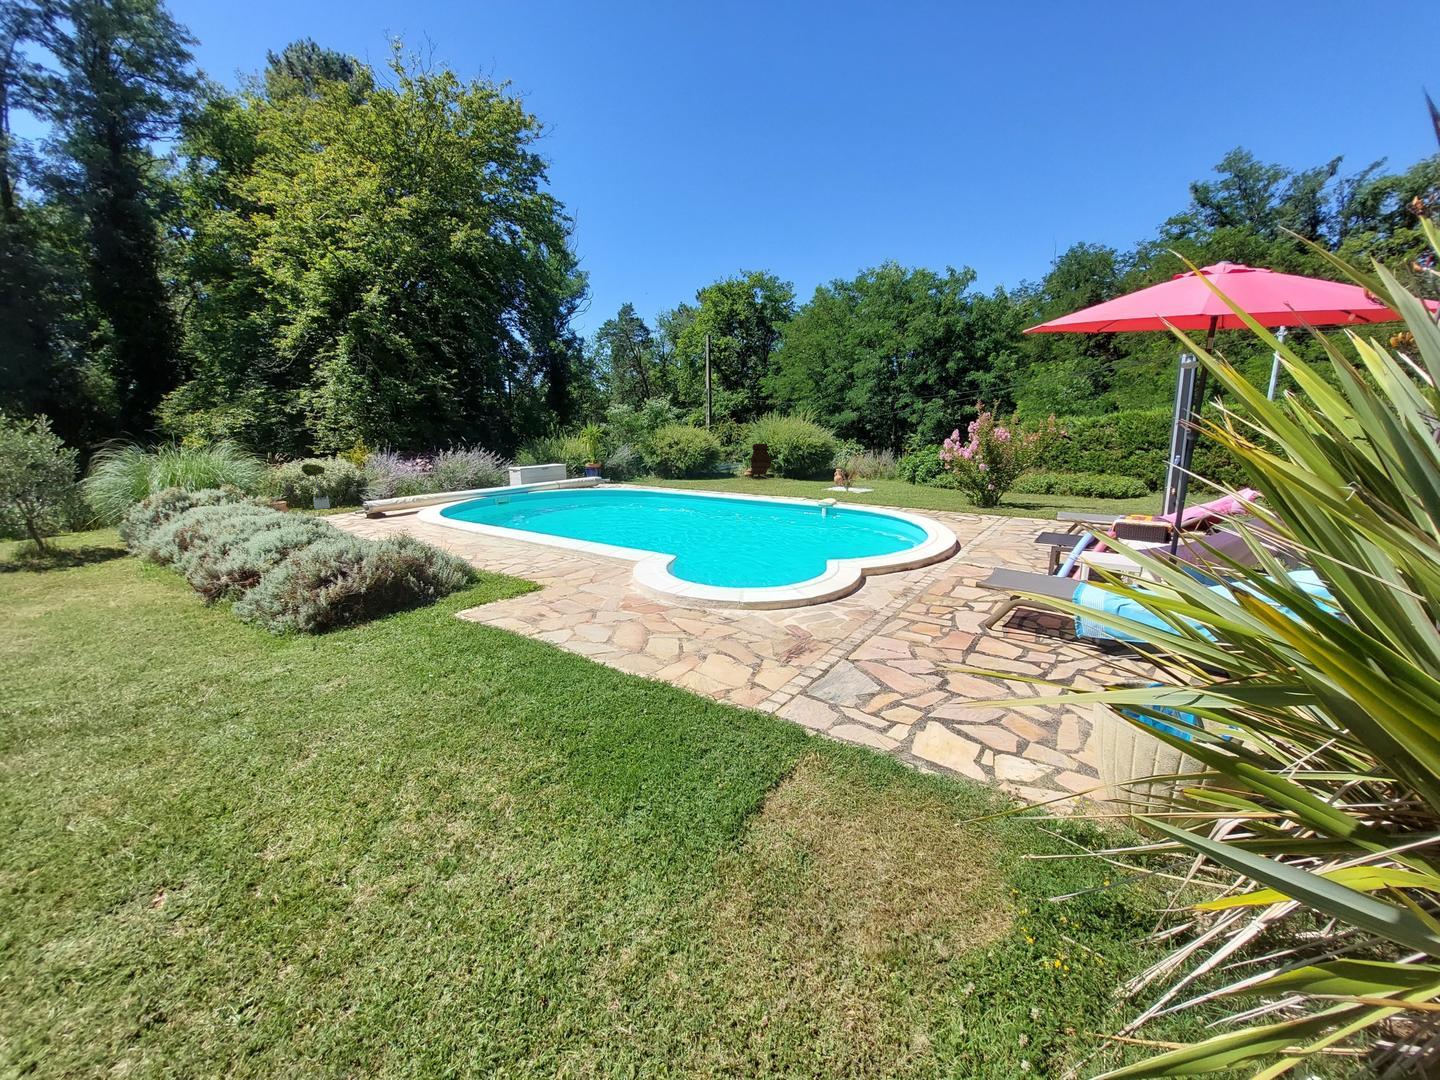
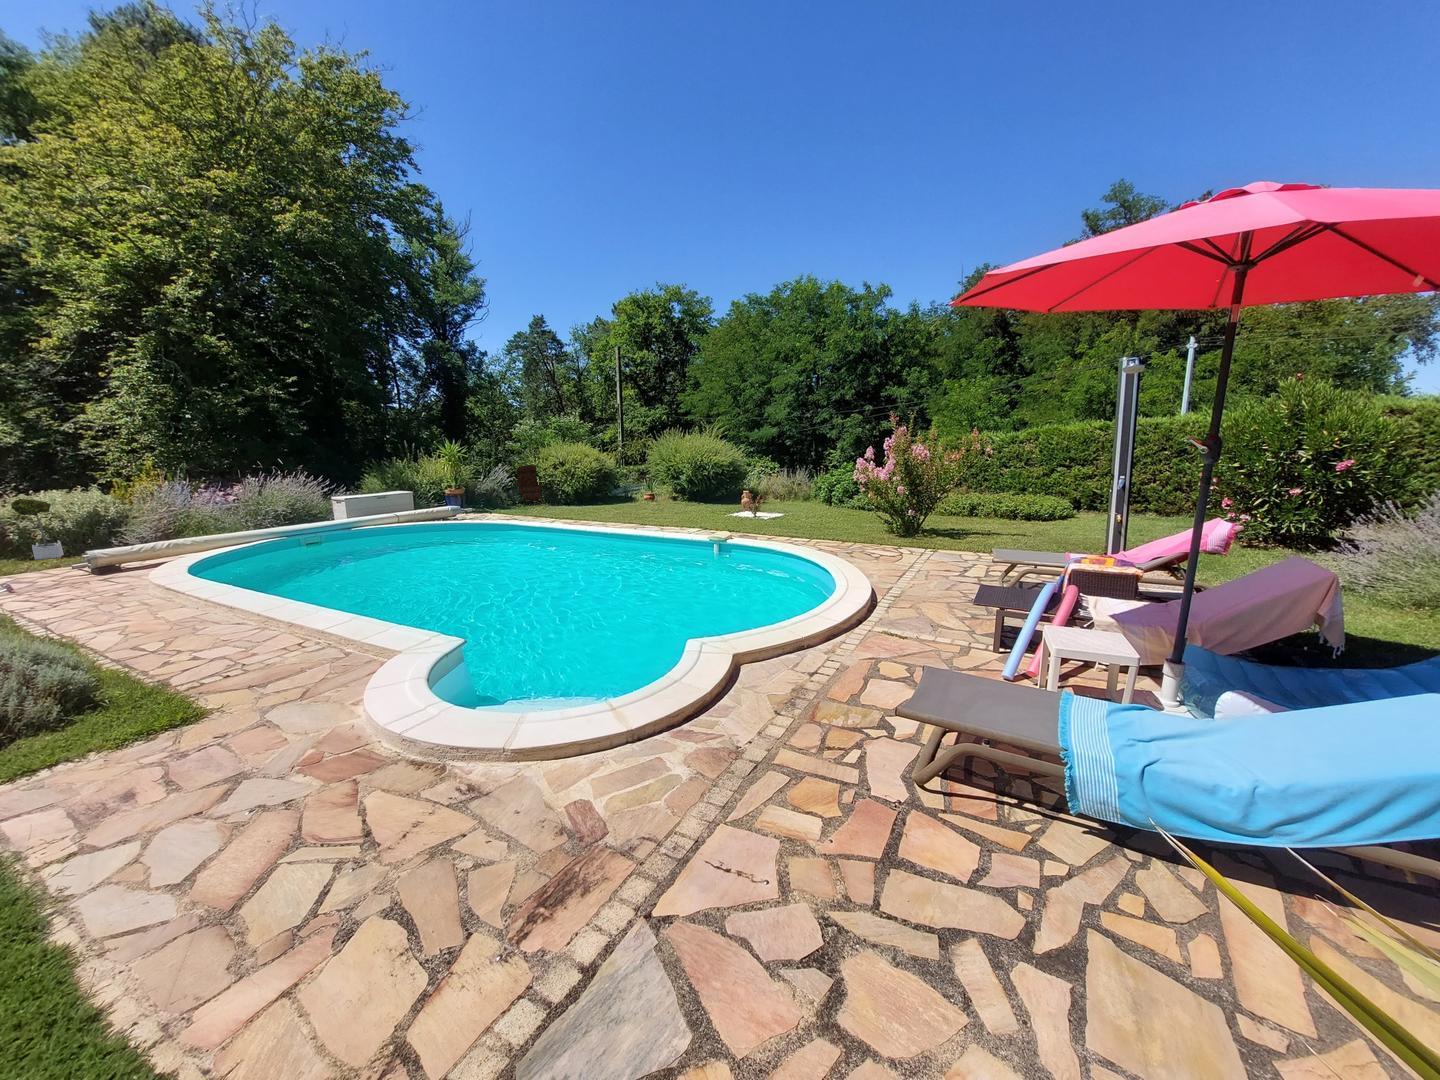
lounge chair: present [748,444,774,479] -> present [514,465,544,505]

